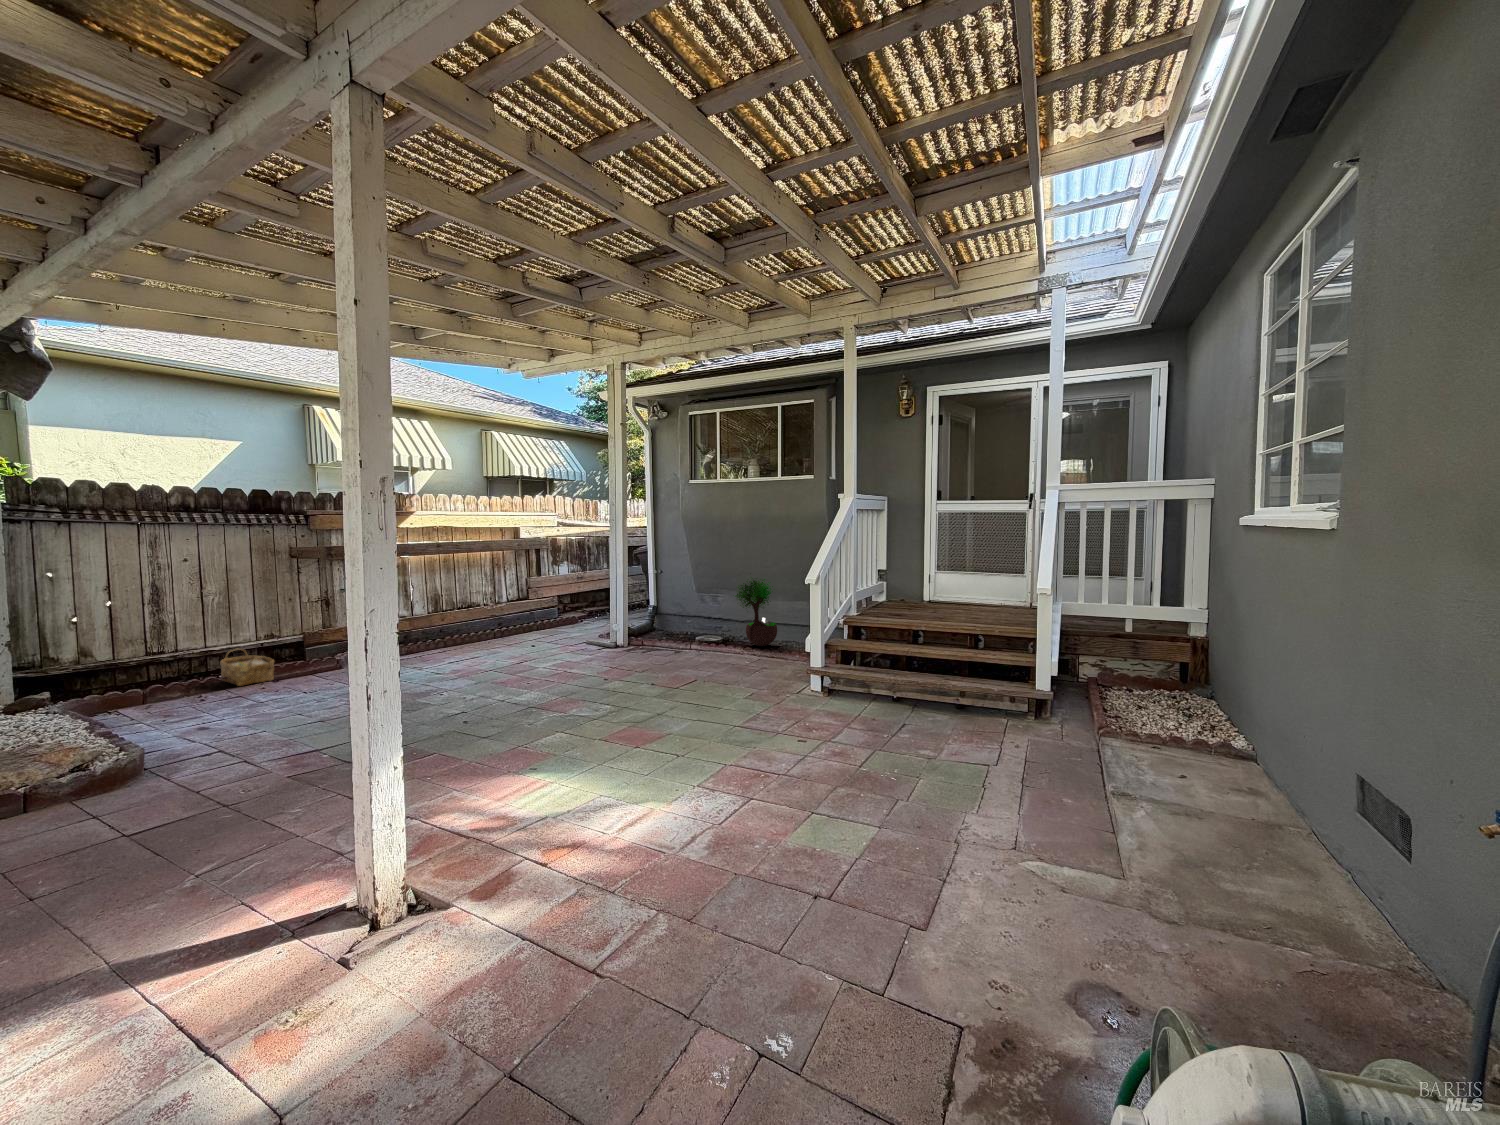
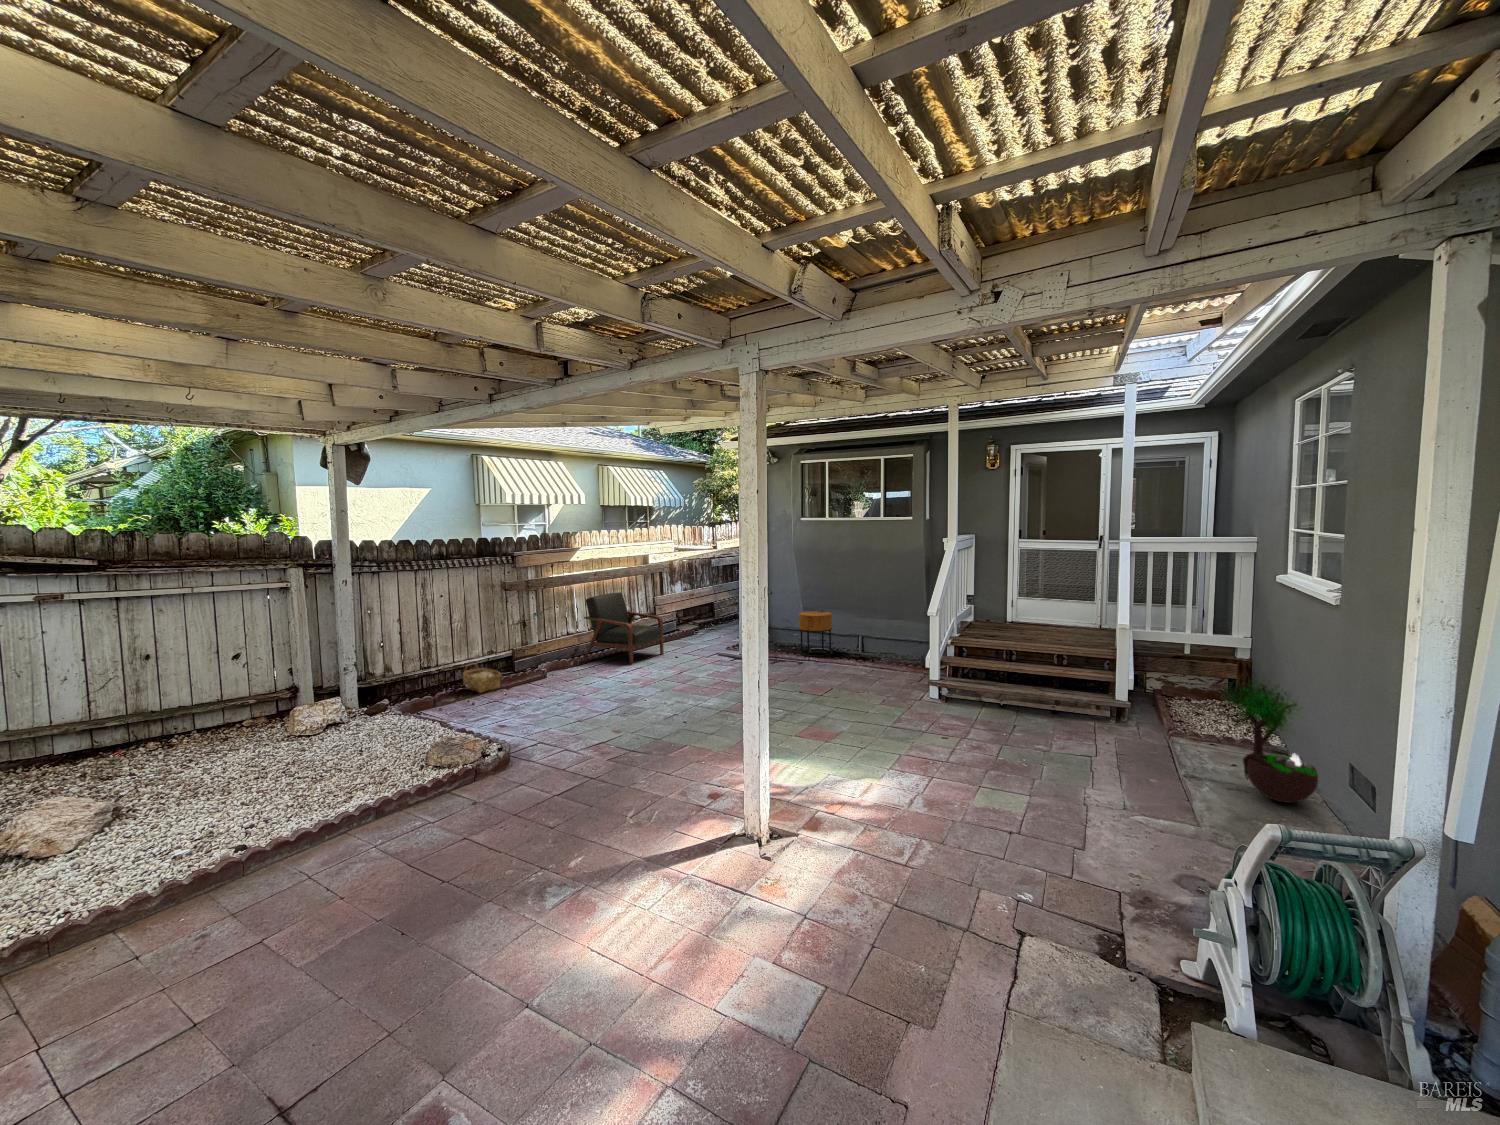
chair: none [417,568,520,653] -> present [584,592,664,664]
potted tree: present [735,578,777,646] -> present [1220,678,1318,803]
side table: none [682,591,722,645] -> present [799,611,833,657]

